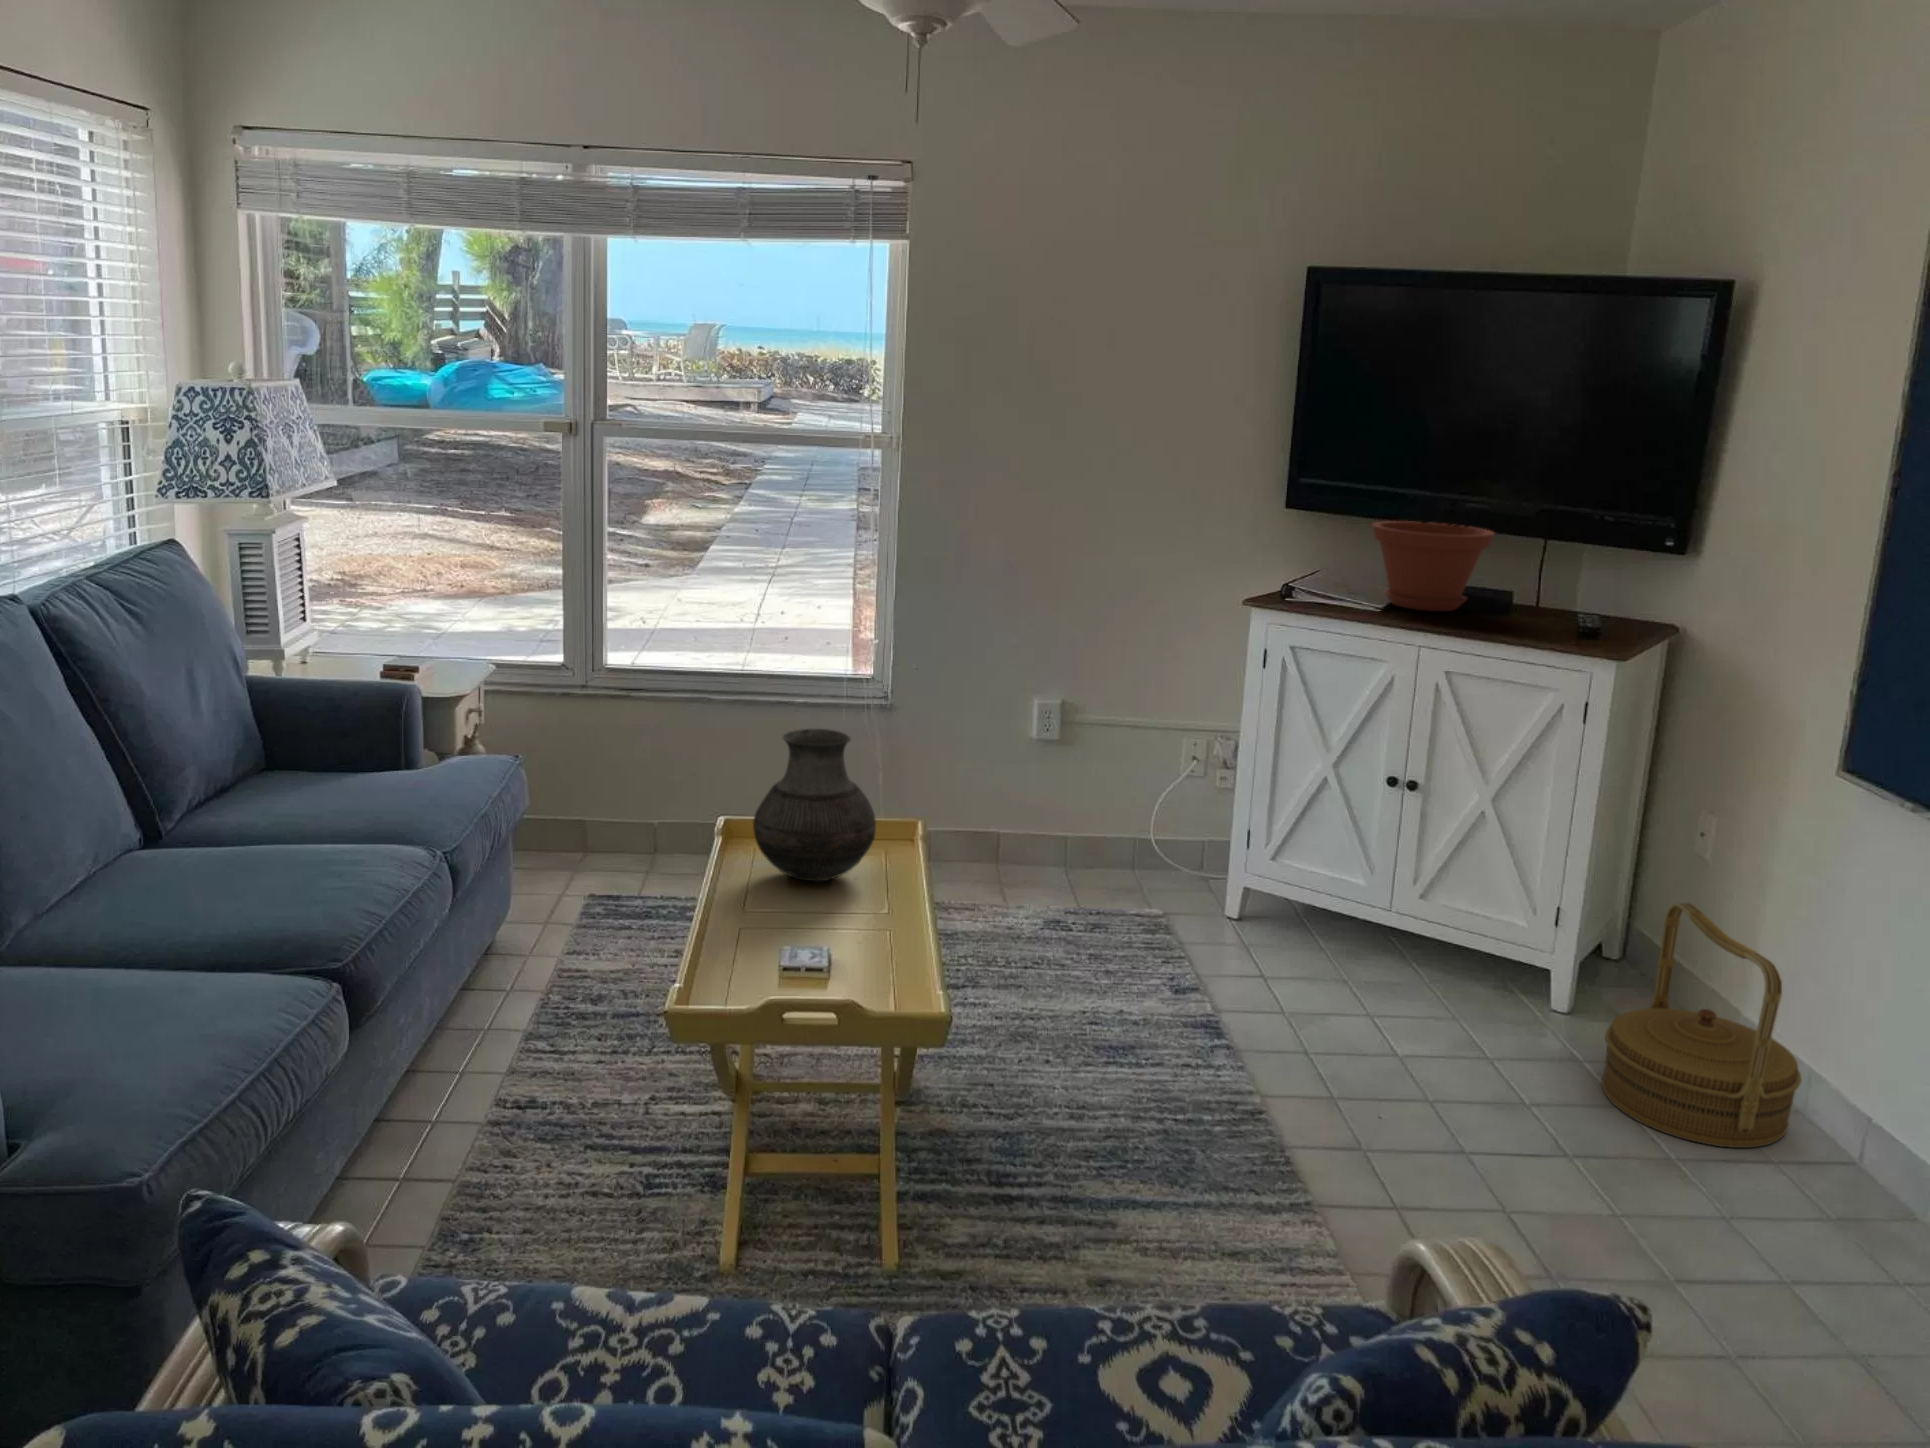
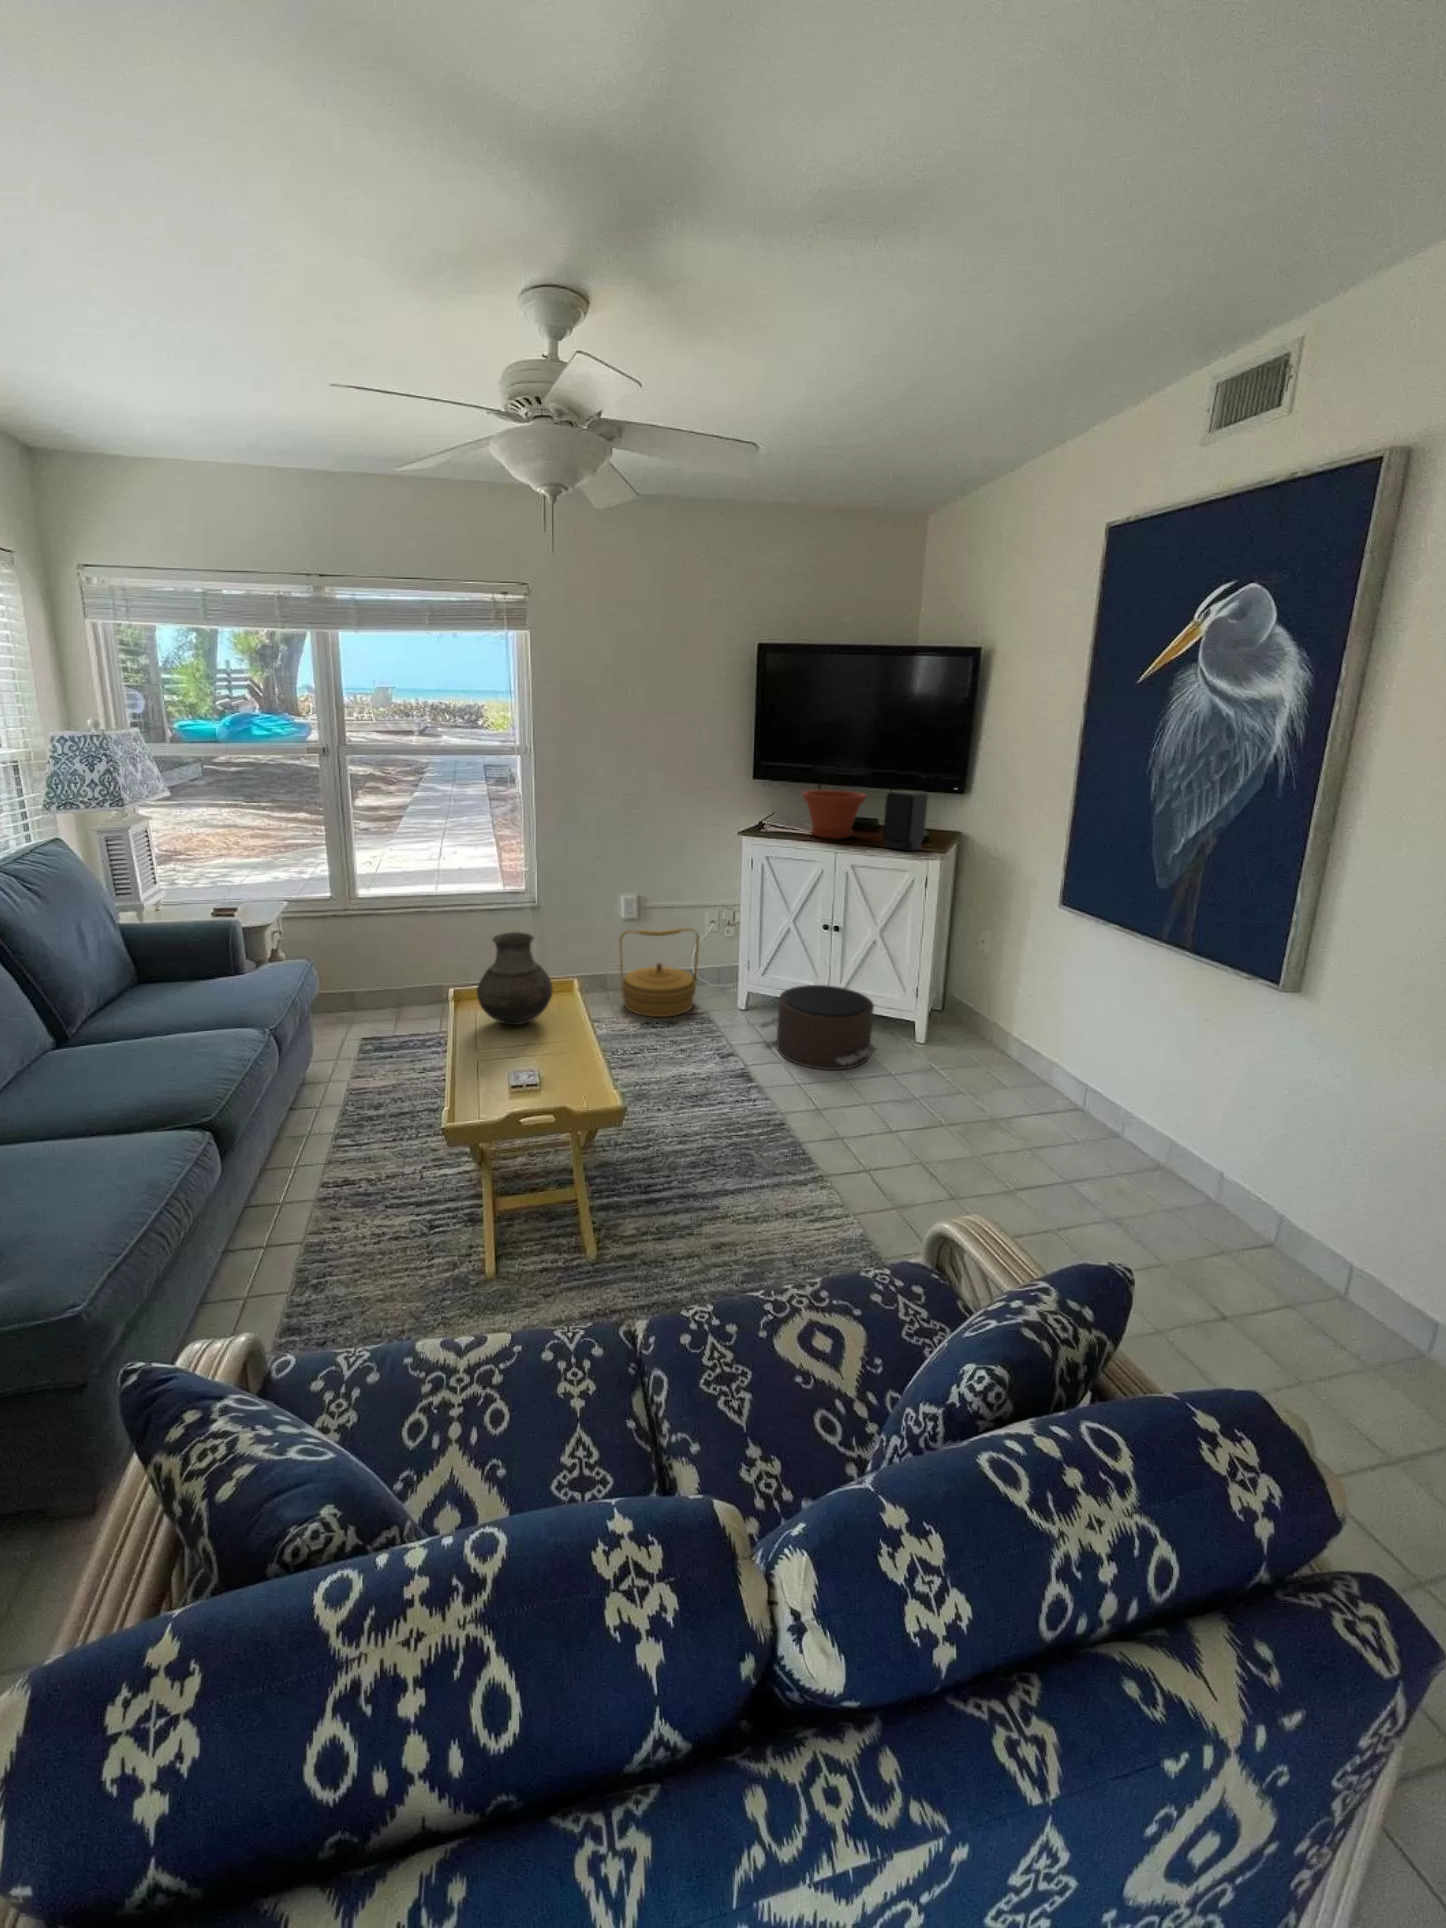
speaker: none [1516,528,1608,641] -> present [883,791,928,851]
pouf: none [1255,876,1480,1033] -> present [759,985,876,1070]
woven basket: present [1602,903,1802,1148] -> present [619,928,699,1017]

